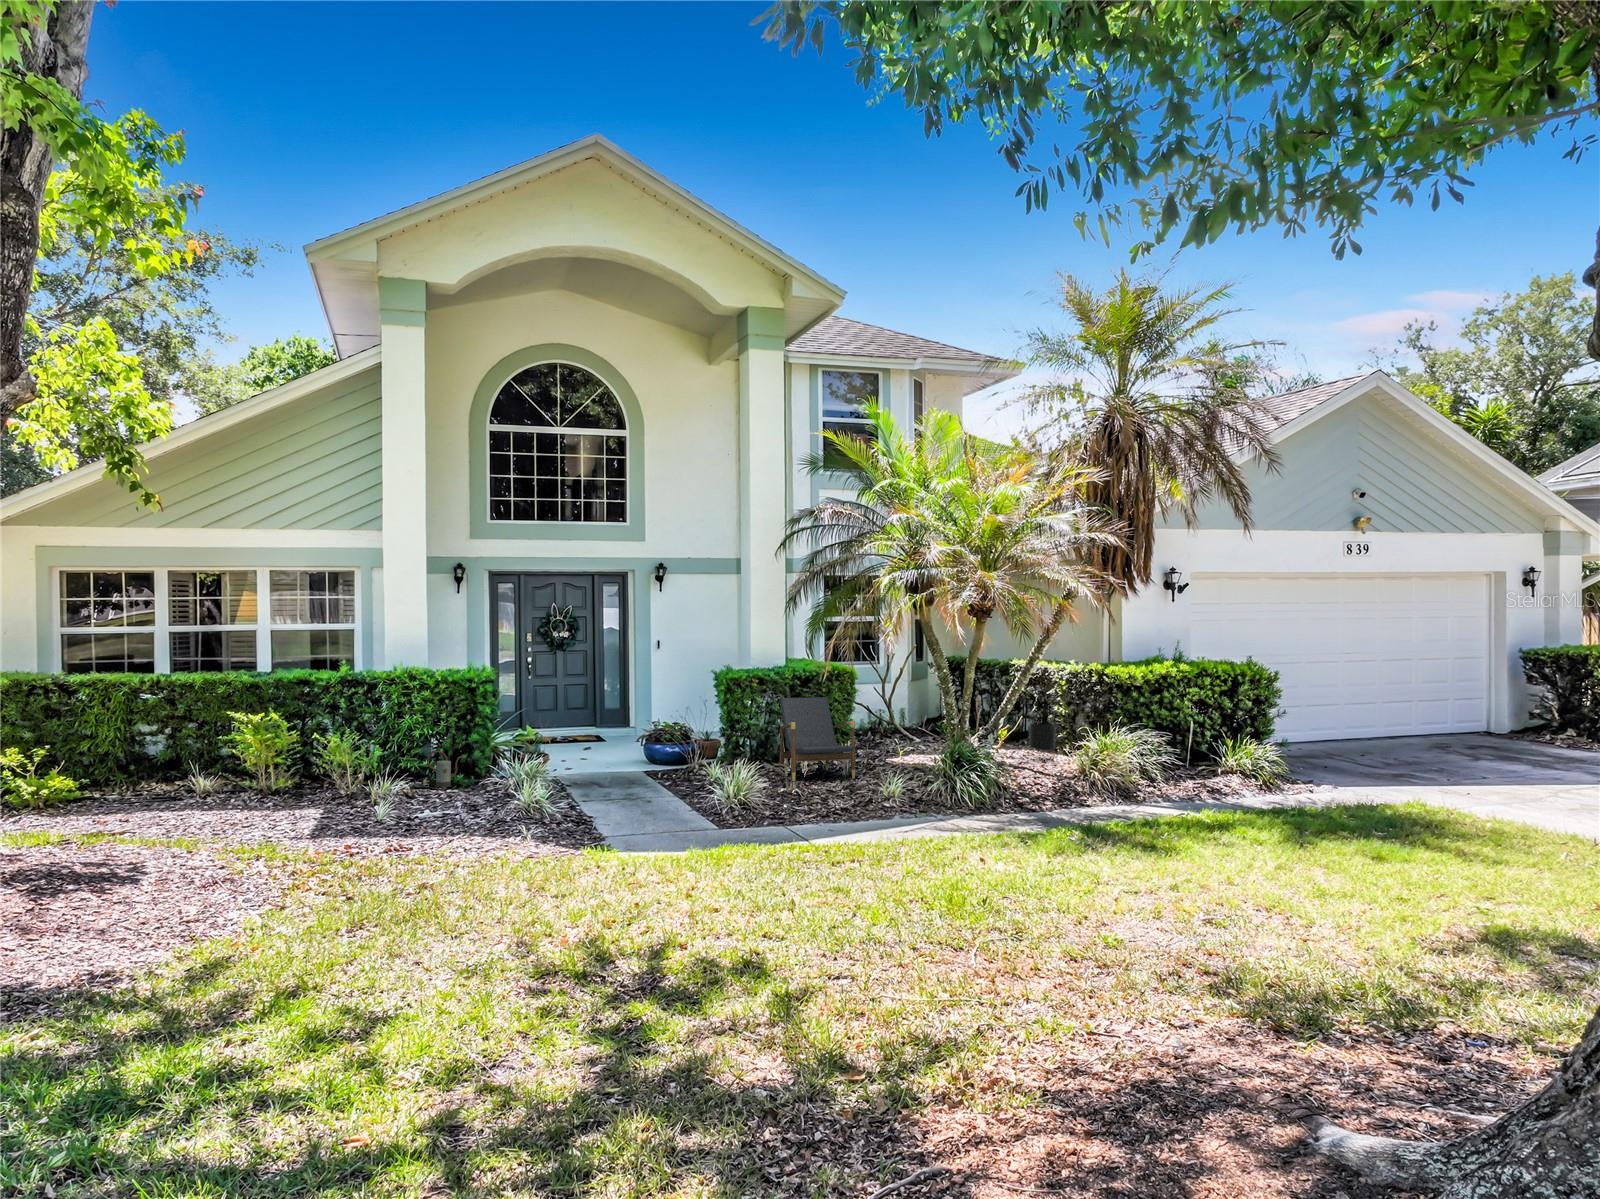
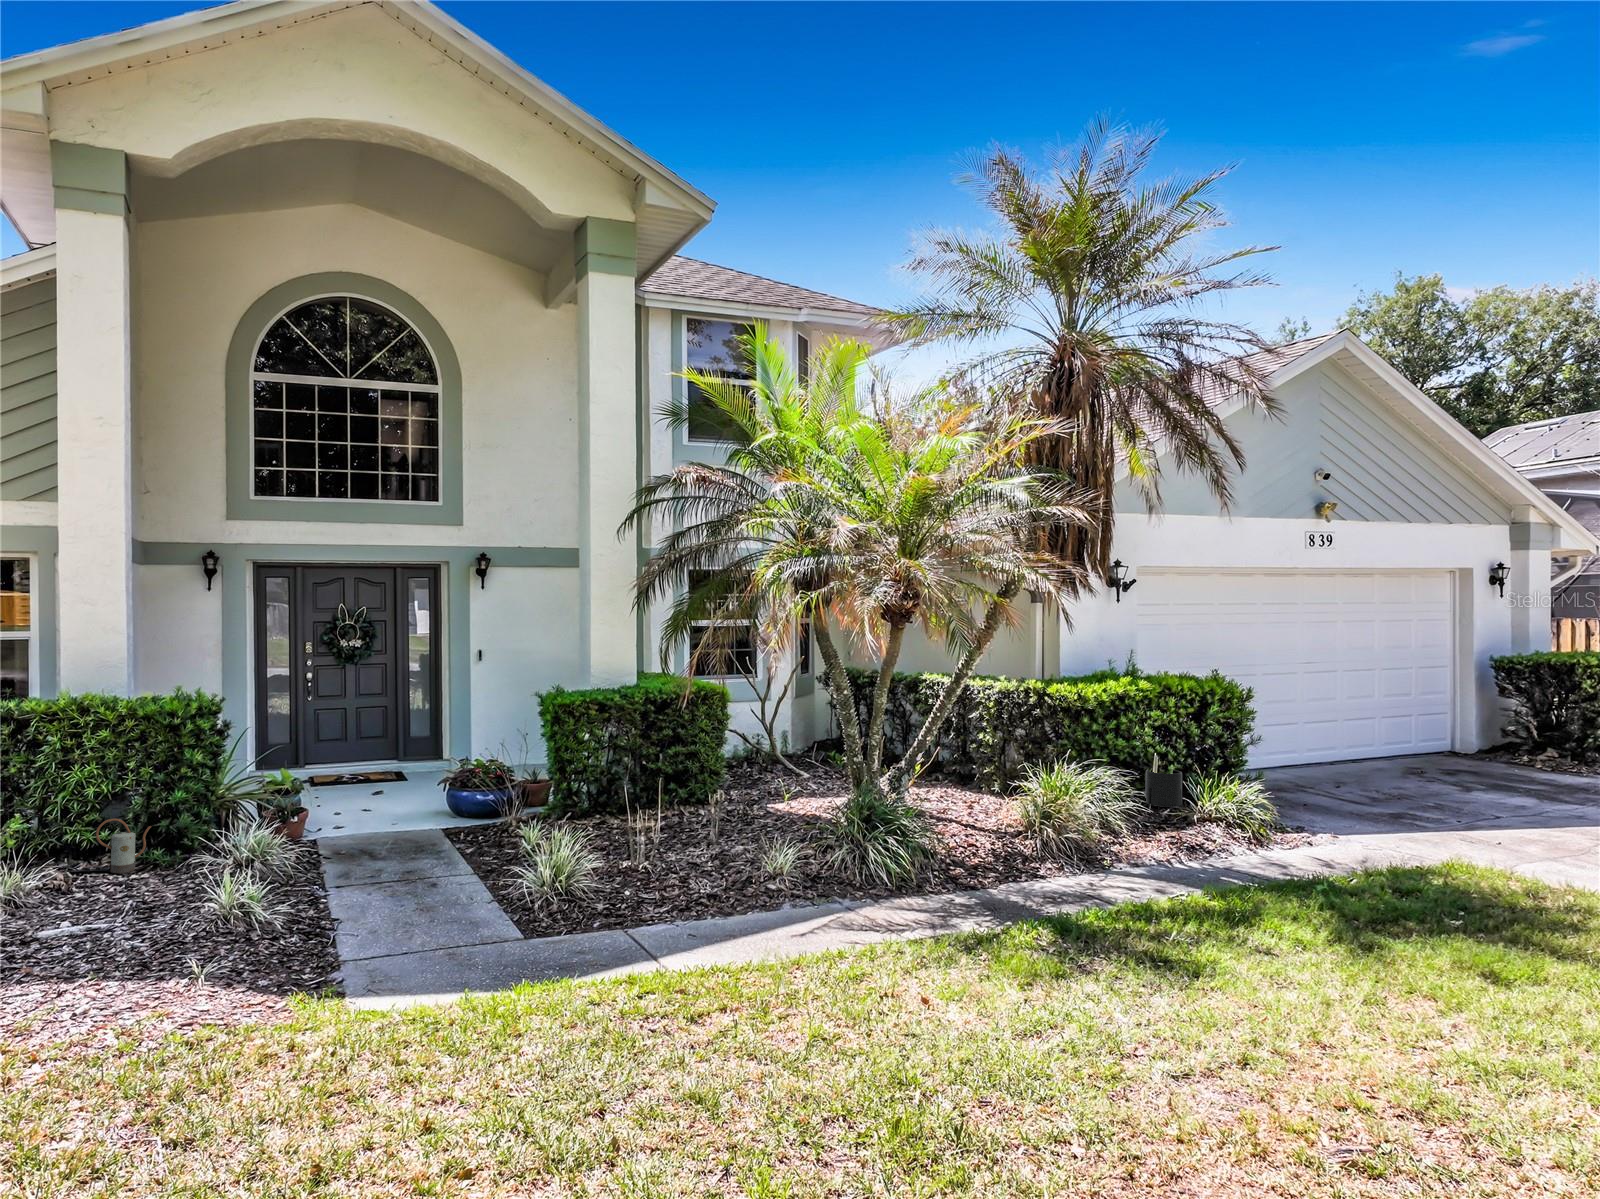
lounge chair: present [780,697,856,781] -> none [627,728,729,847]
planter: present [1029,723,1056,755] -> present [1145,770,1183,823]

